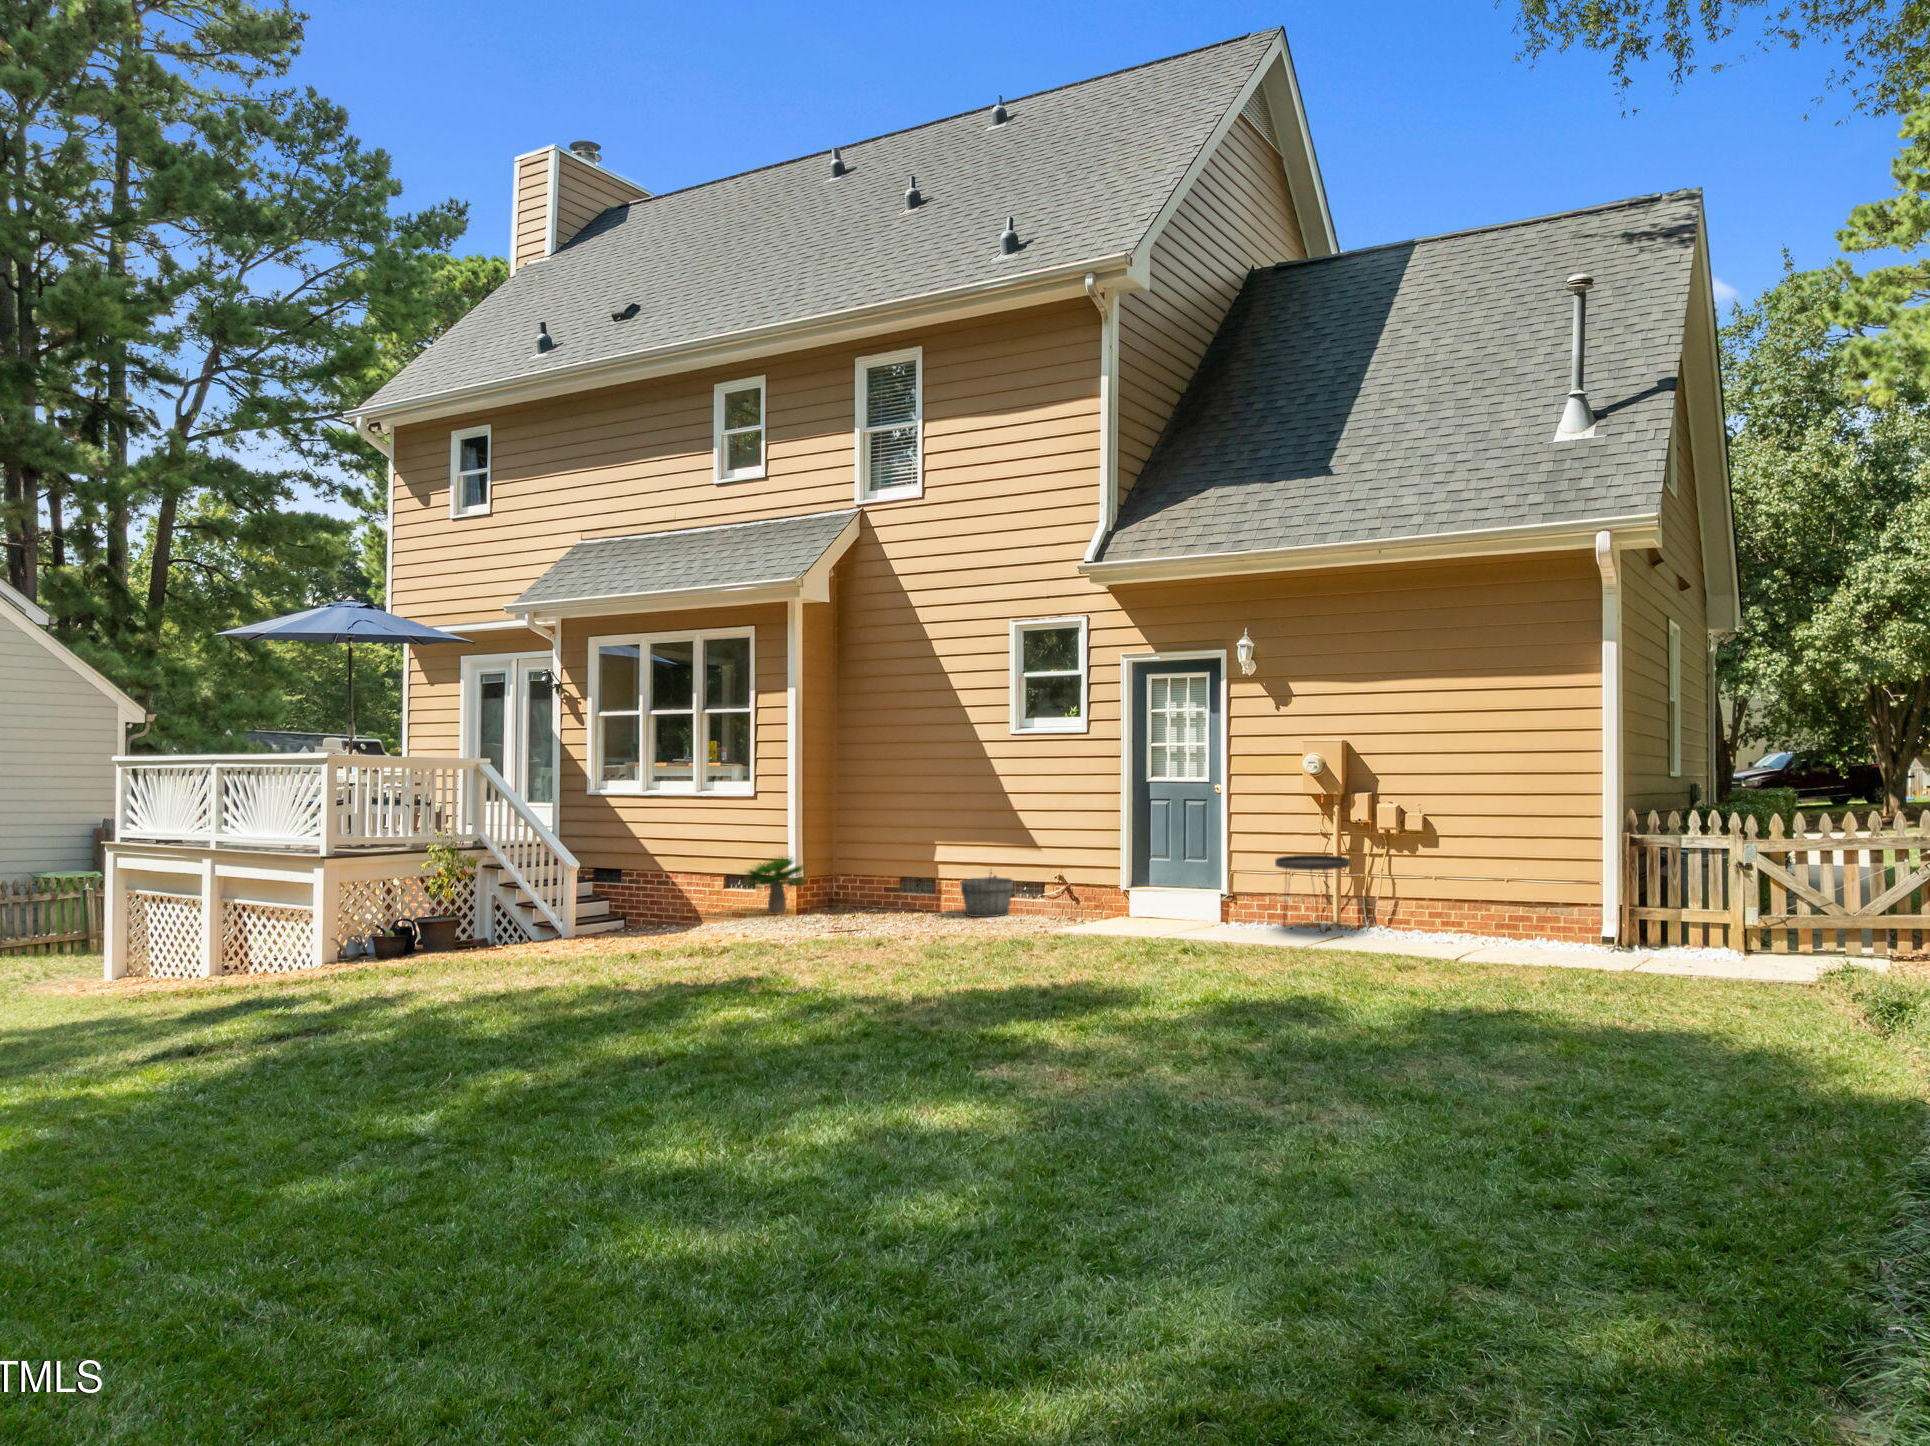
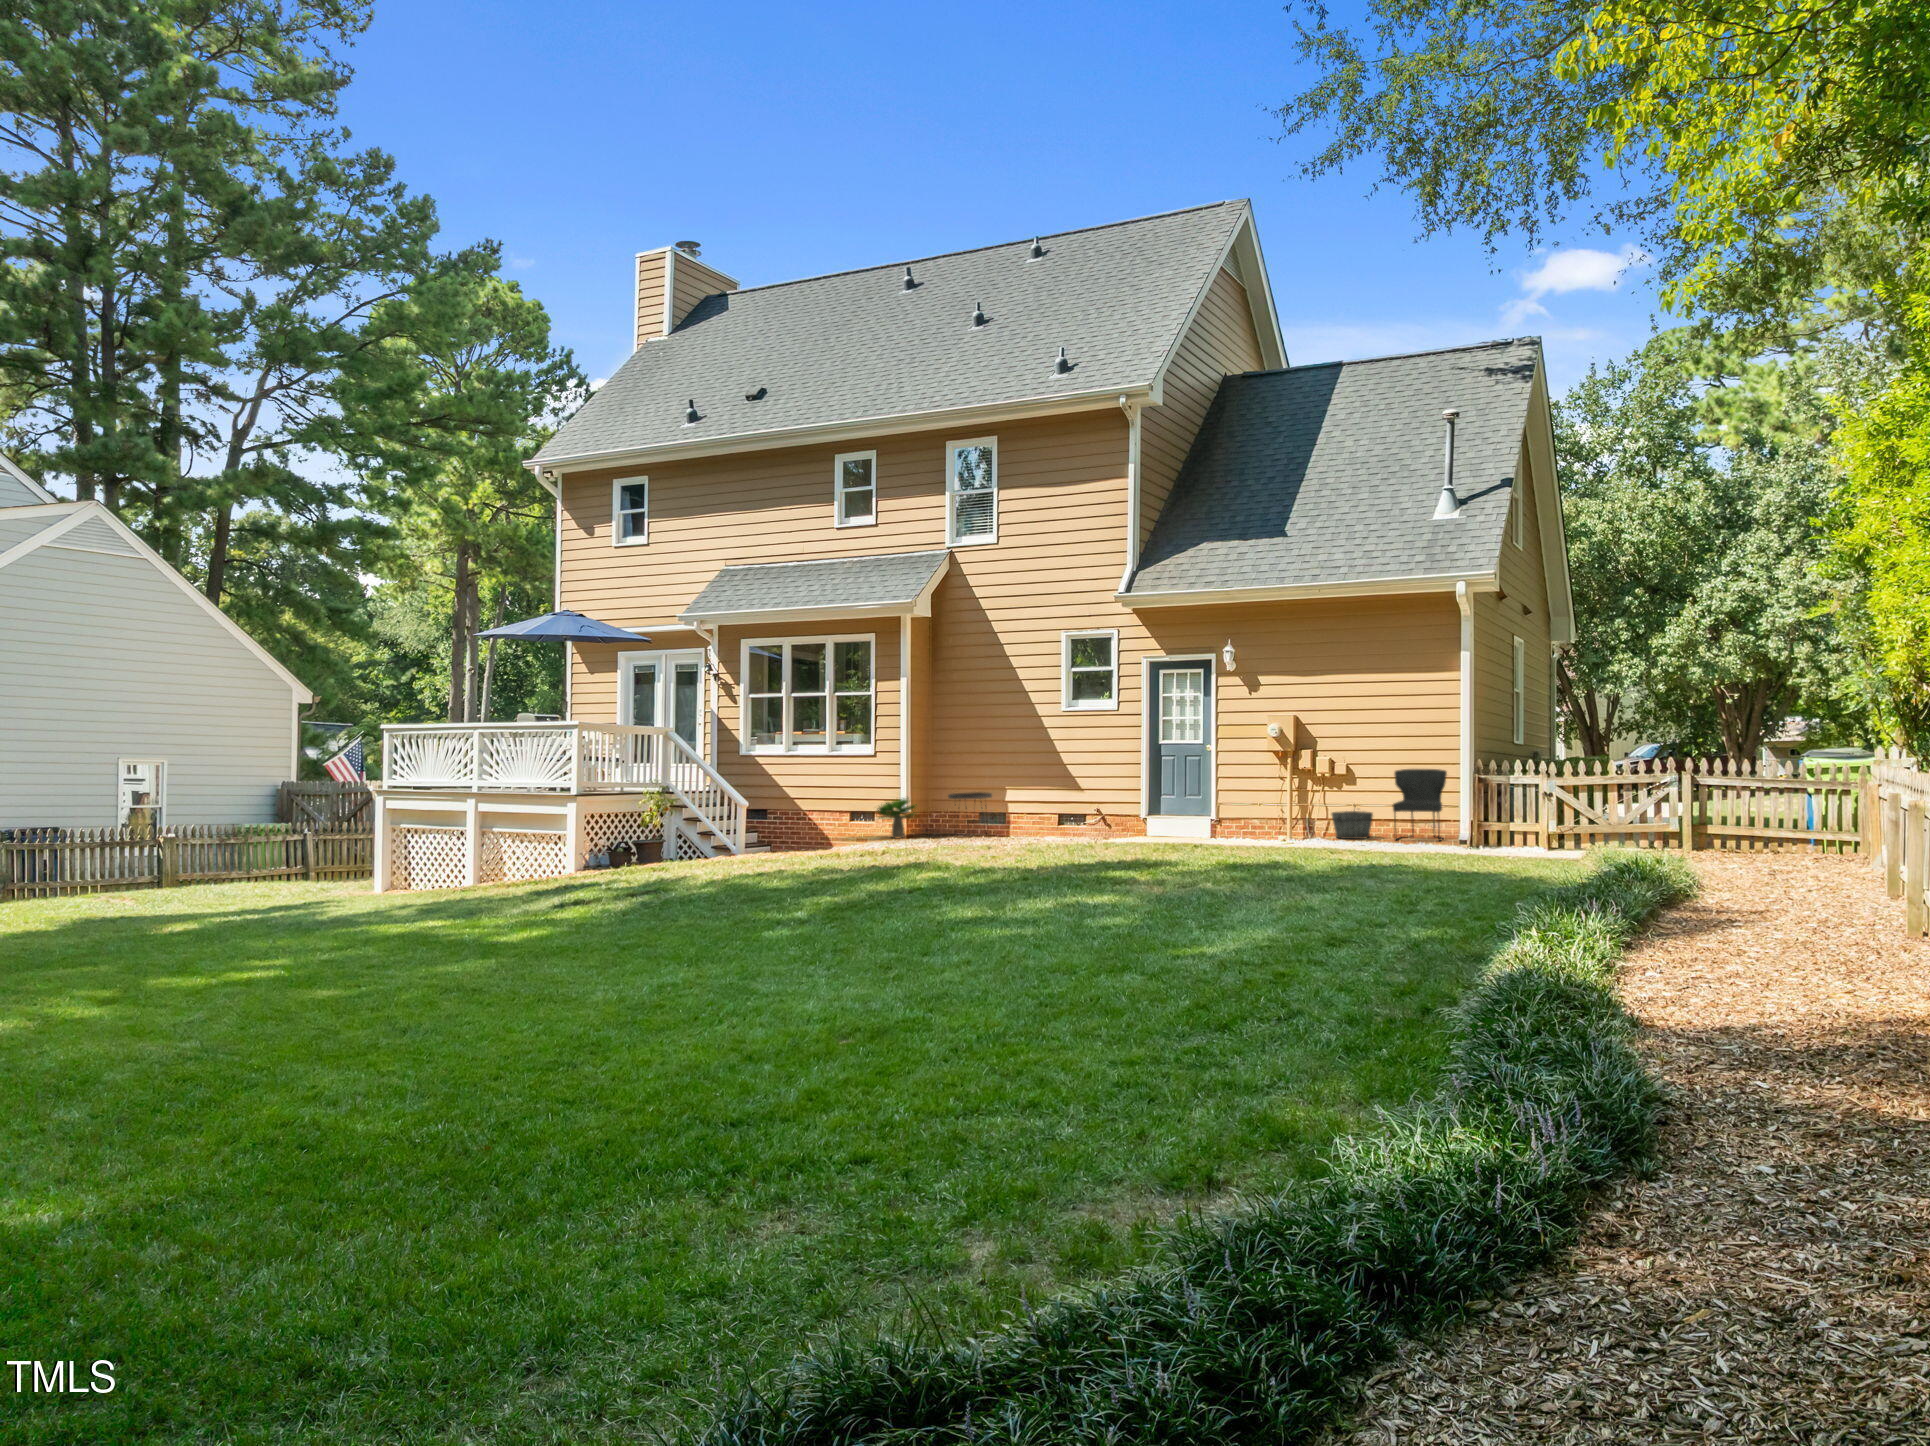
chair: none [1500,826,1586,945] -> present [1393,769,1447,841]
side table: present [1275,855,1350,932] -> present [948,792,992,835]
wooden bucket: present [960,872,1013,917] -> present [1332,806,1373,839]

